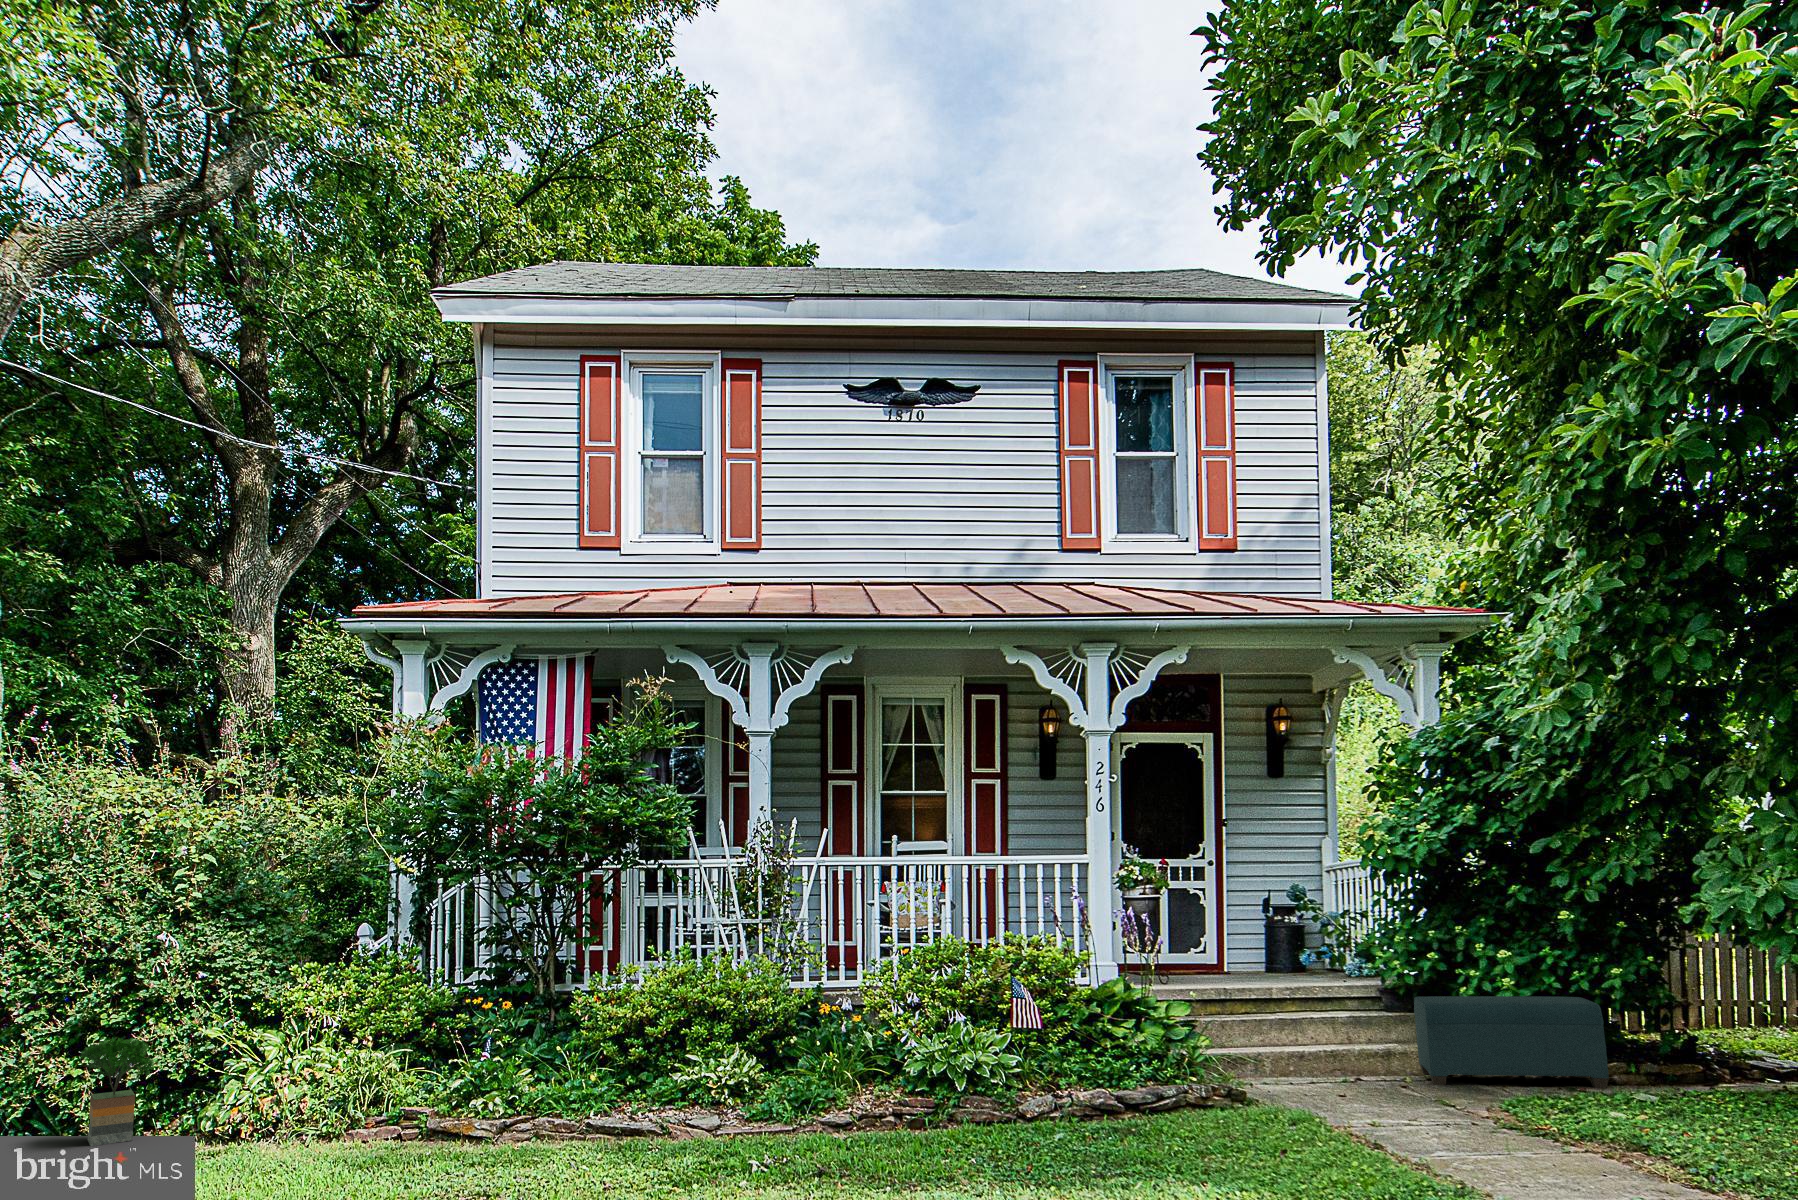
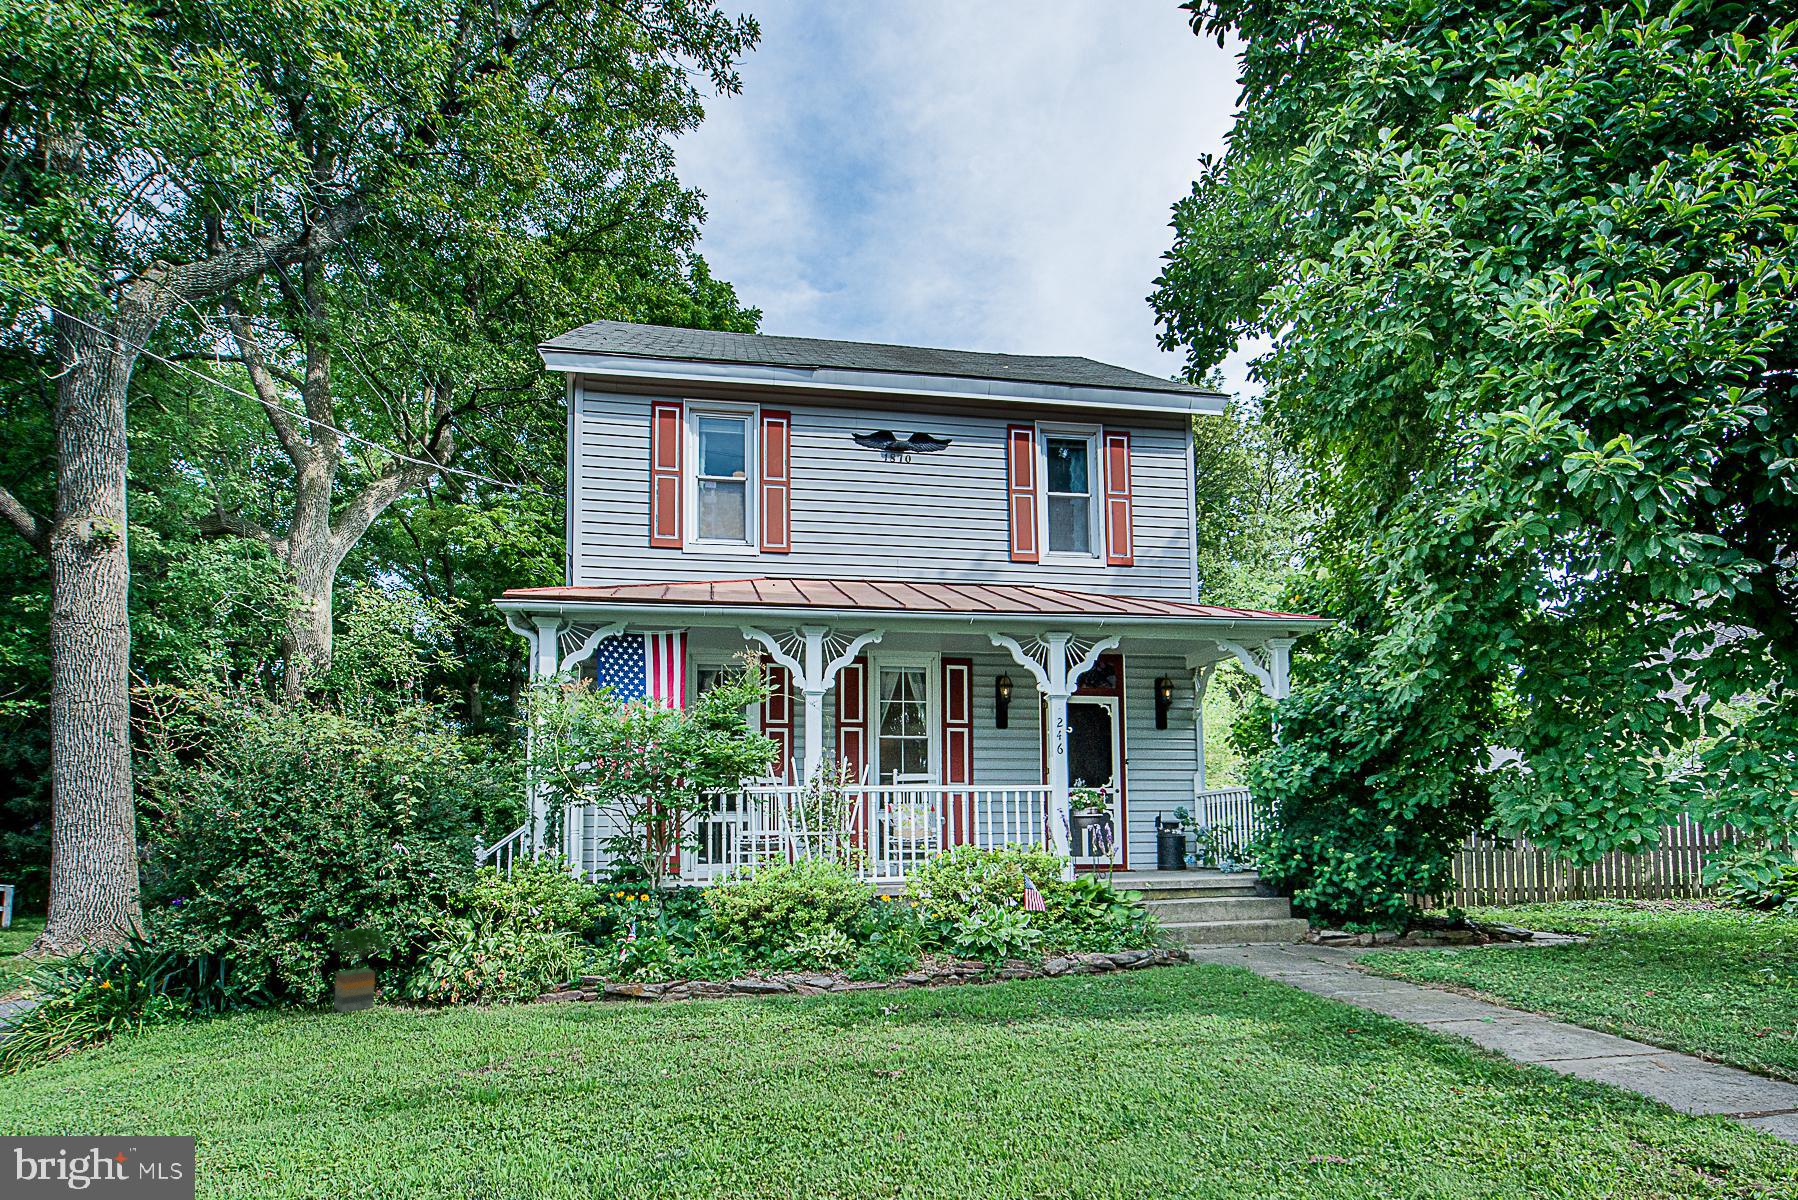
bench: present [1414,996,1609,1088] -> none [1286,884,1422,947]

